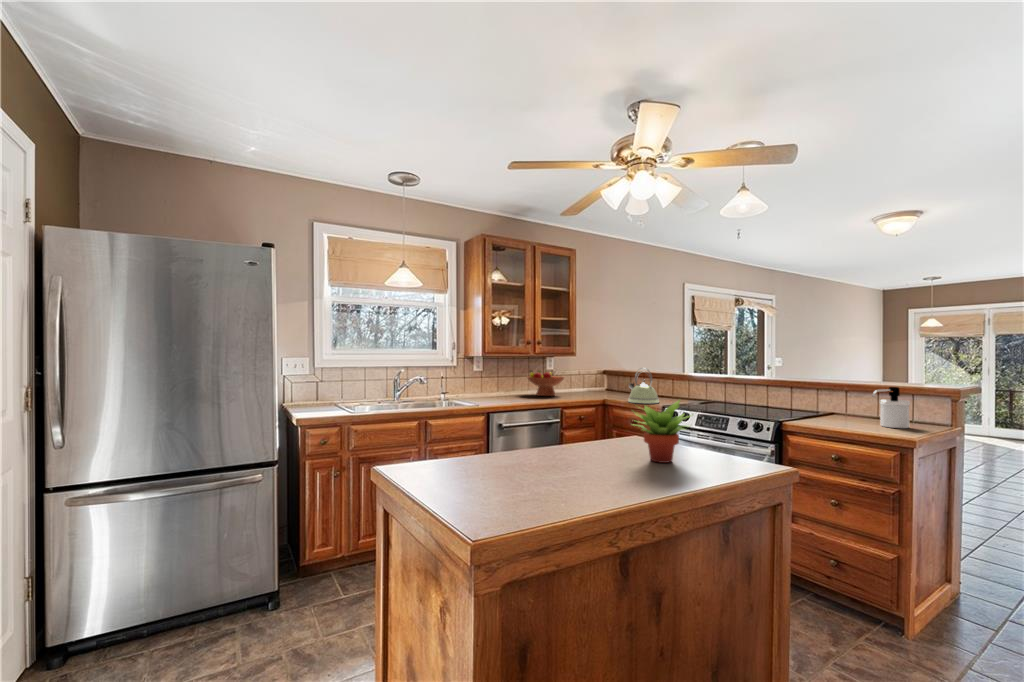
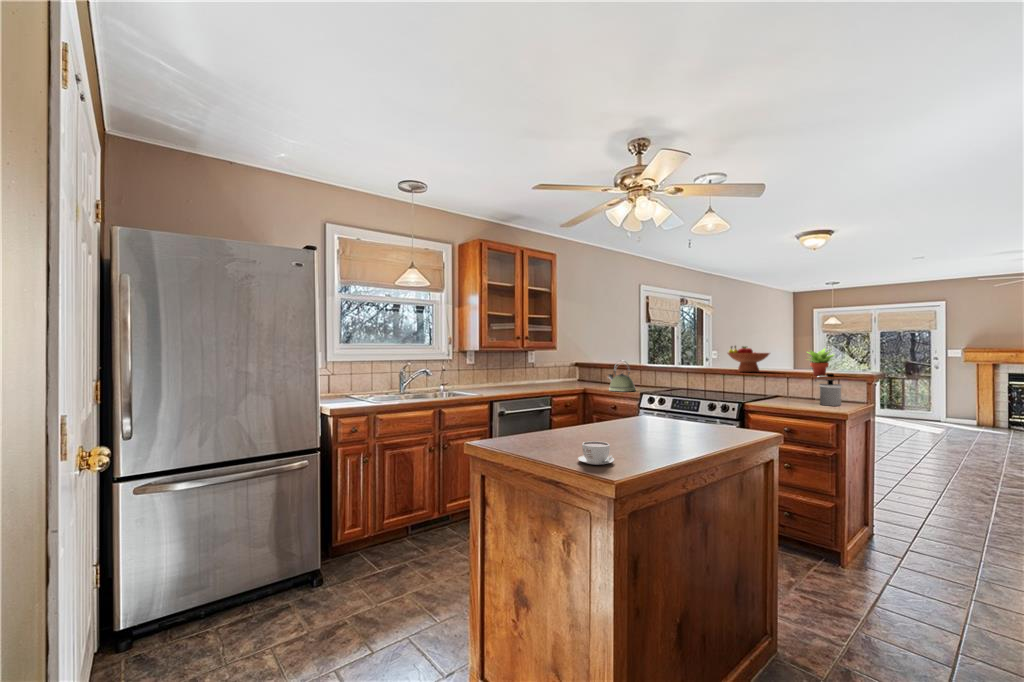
fruit bowl: present [528,370,564,396] -> present [728,346,769,372]
succulent plant: present [632,399,692,463] -> present [807,348,834,375]
coffee cup: none [462,477,514,511] -> present [578,441,614,465]

